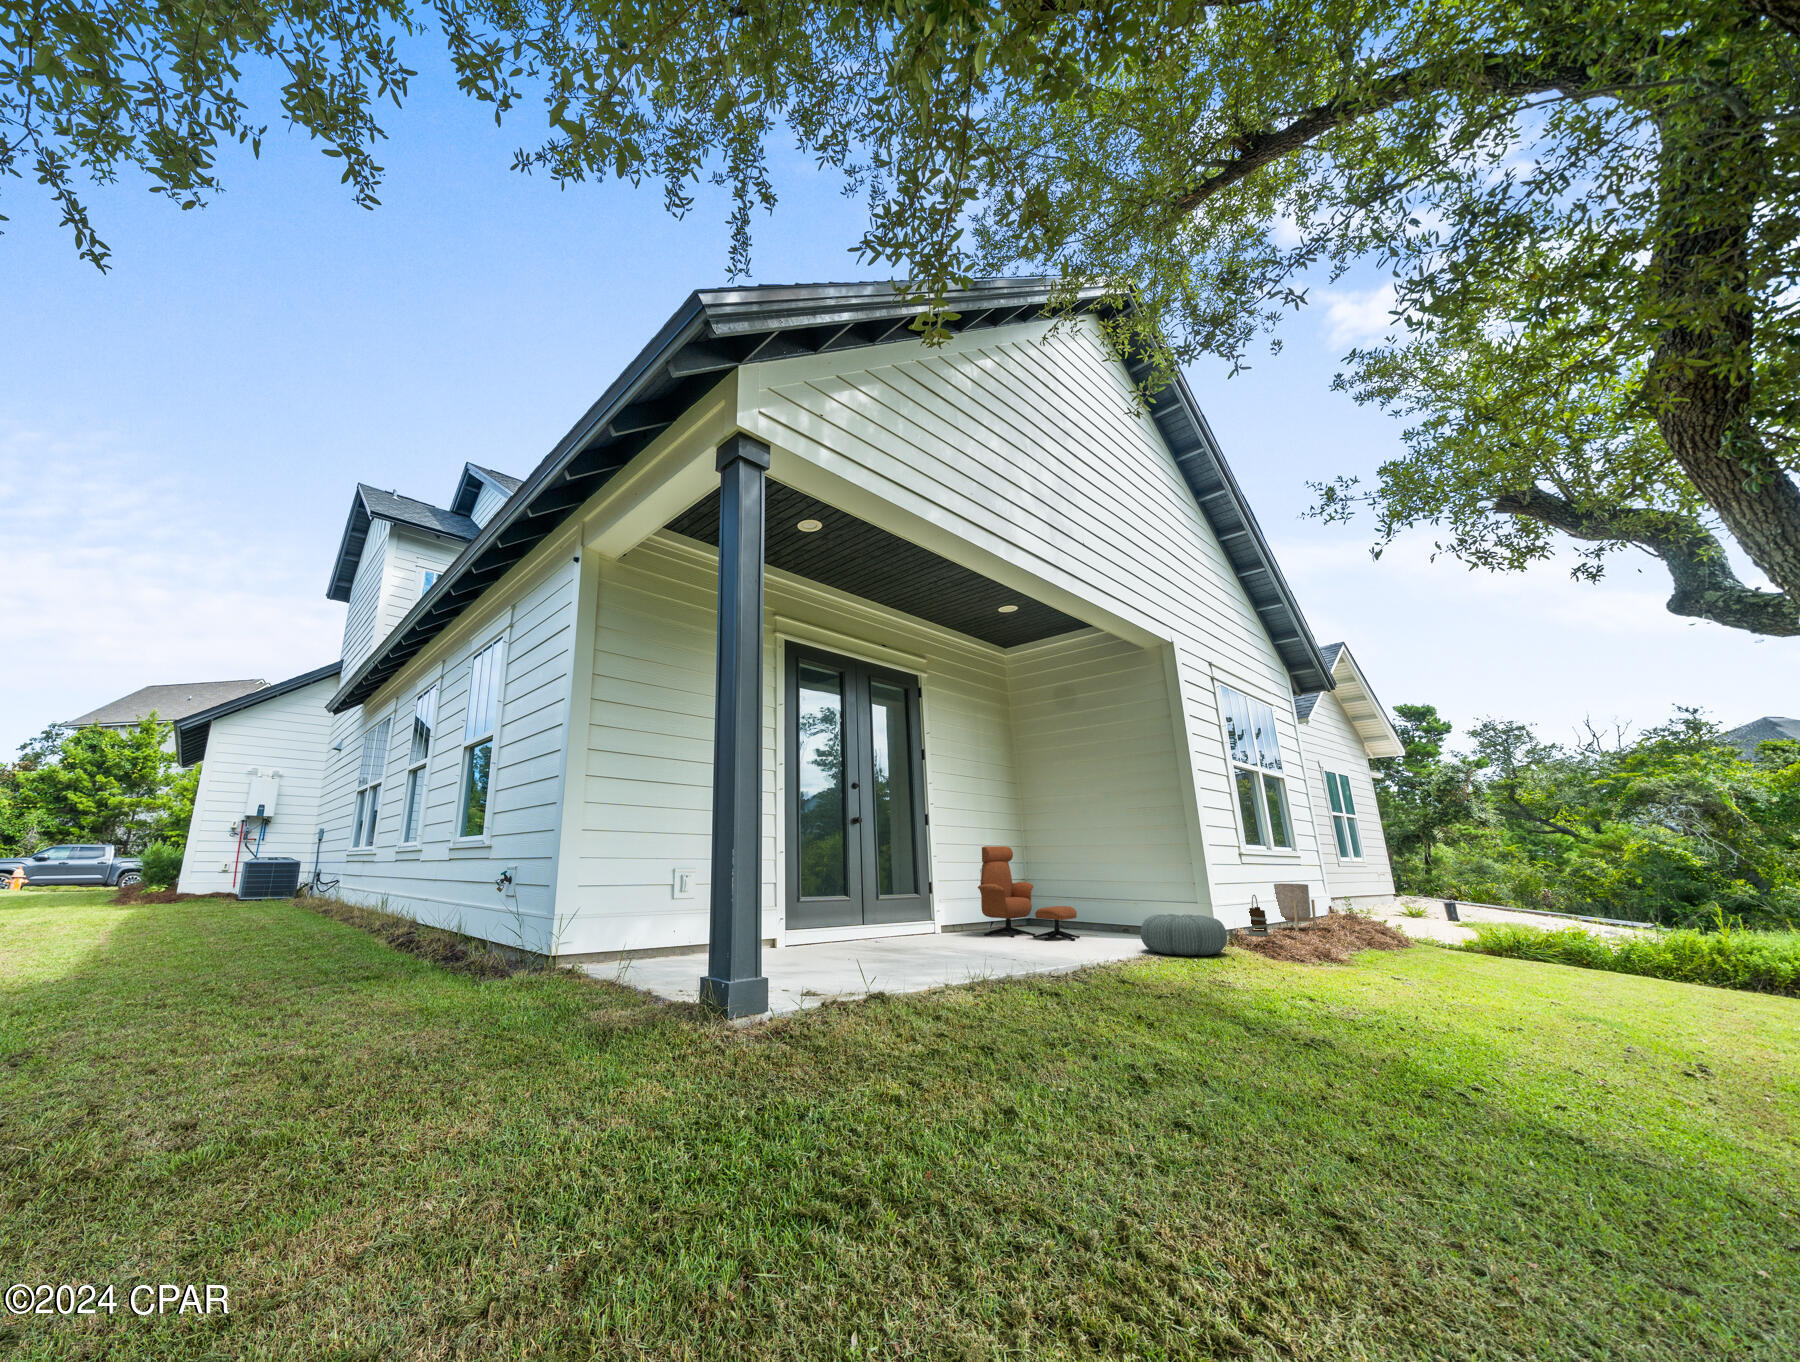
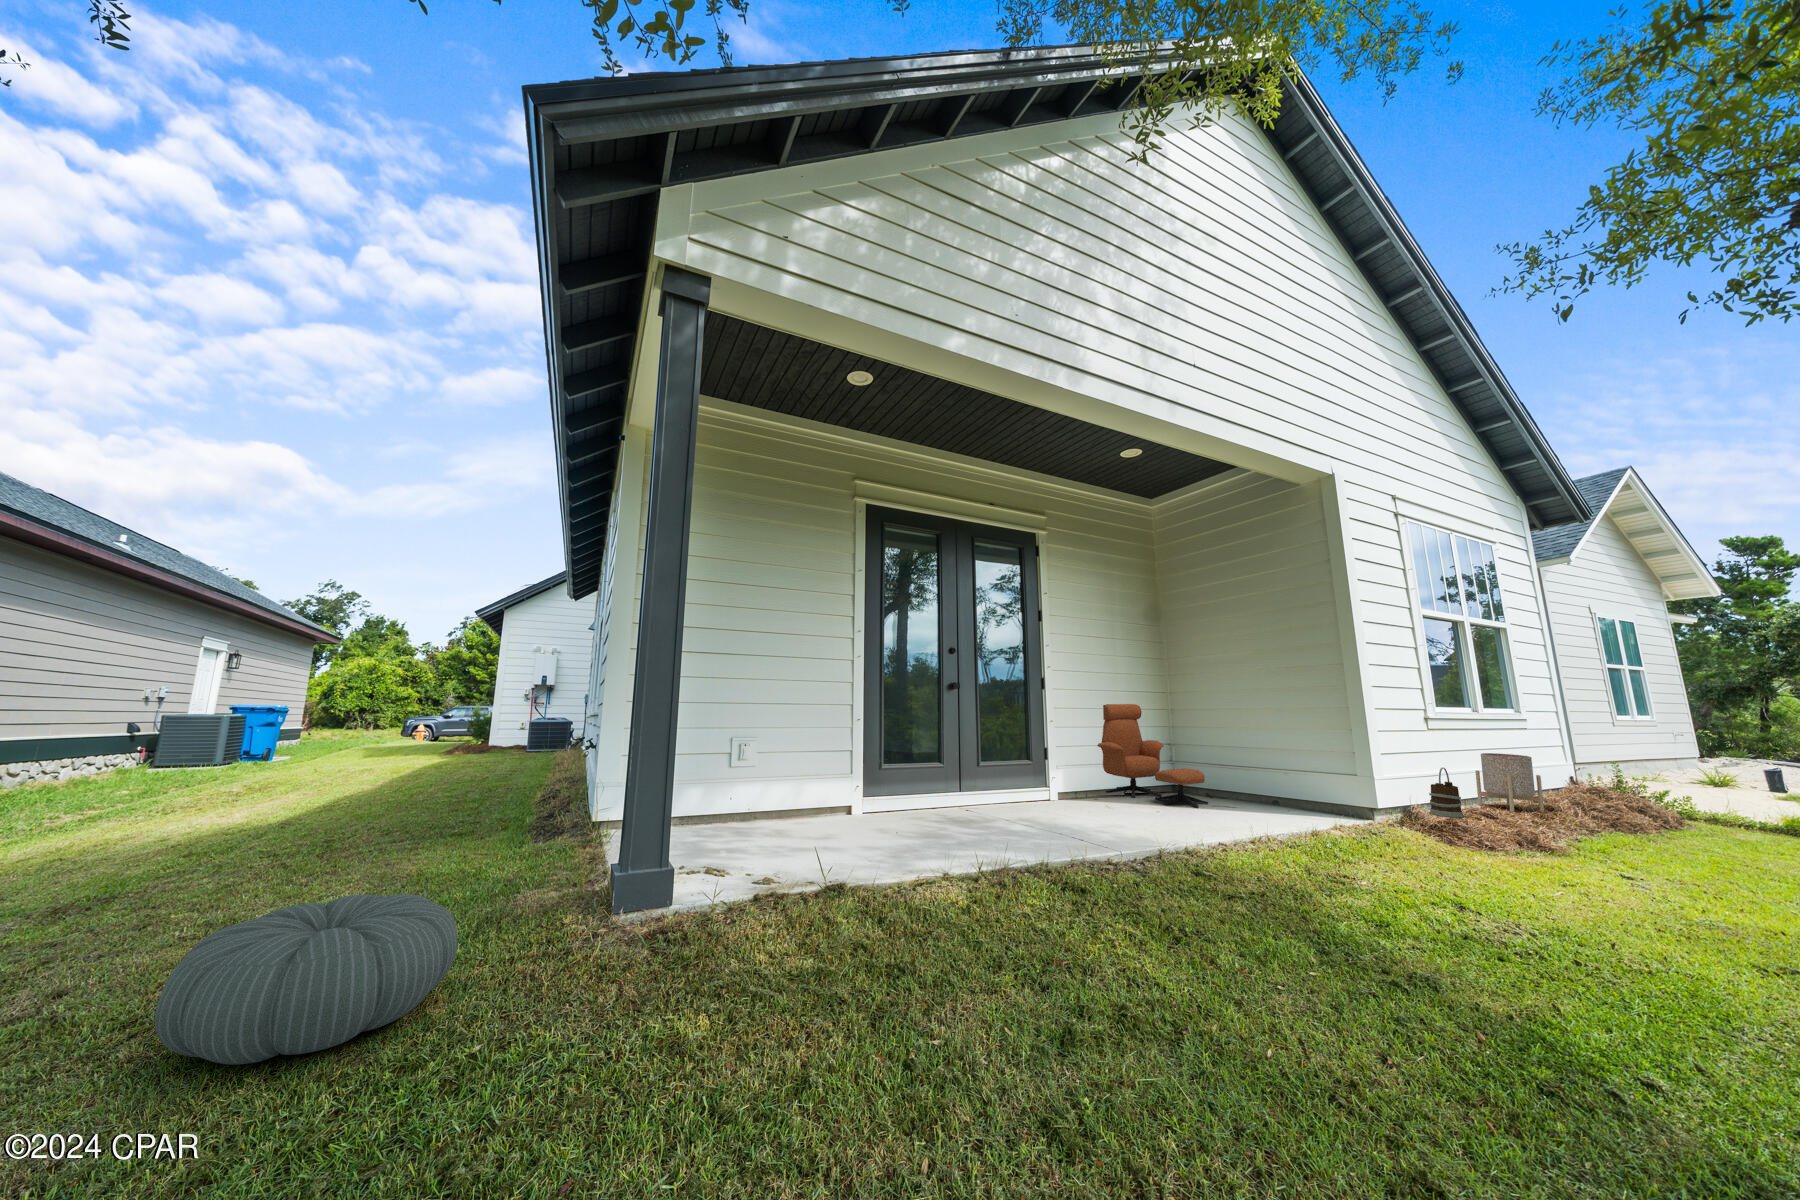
pouf: present [1141,914,1227,956] -> present [155,894,458,1065]

